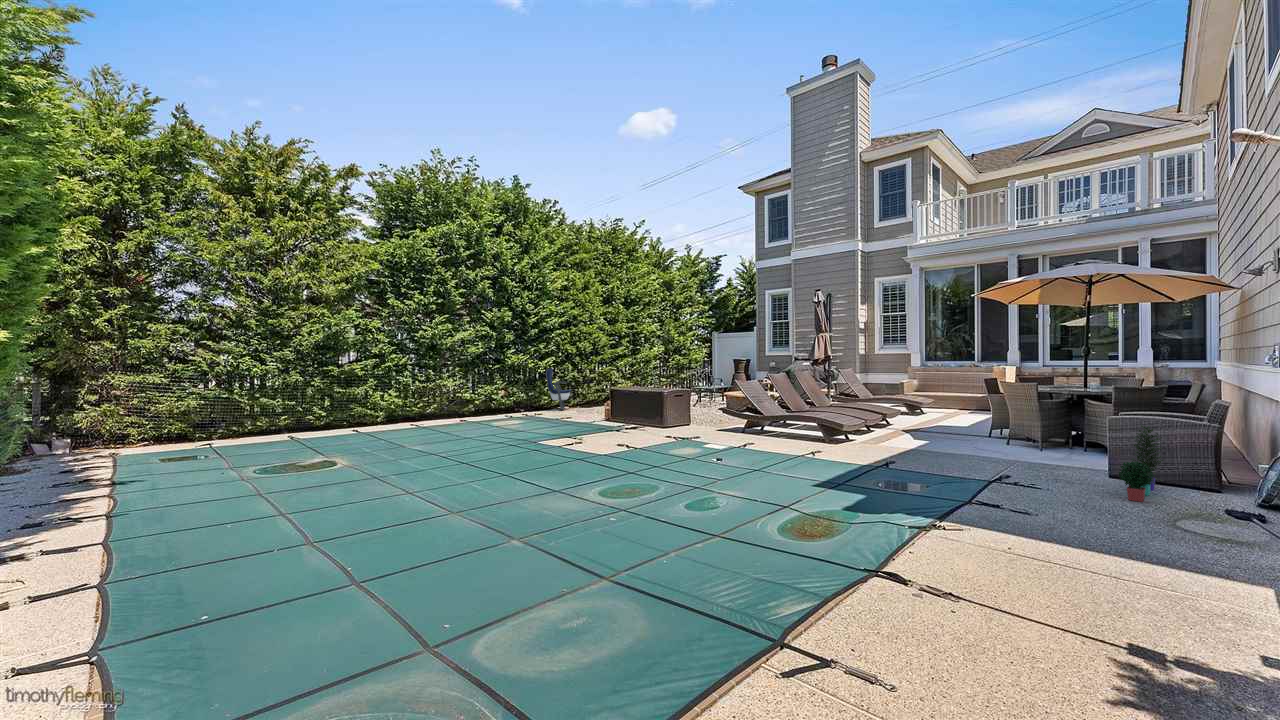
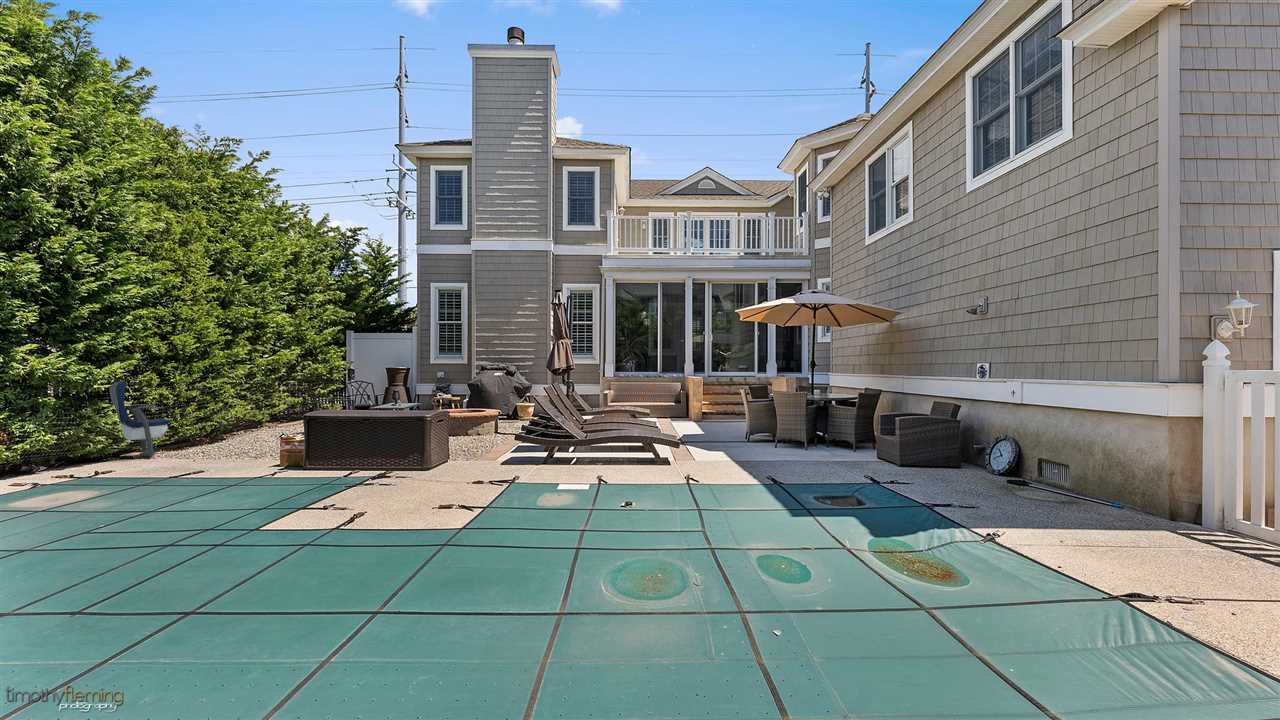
potted plant: present [1119,425,1163,502] -> none [943,425,989,486]

